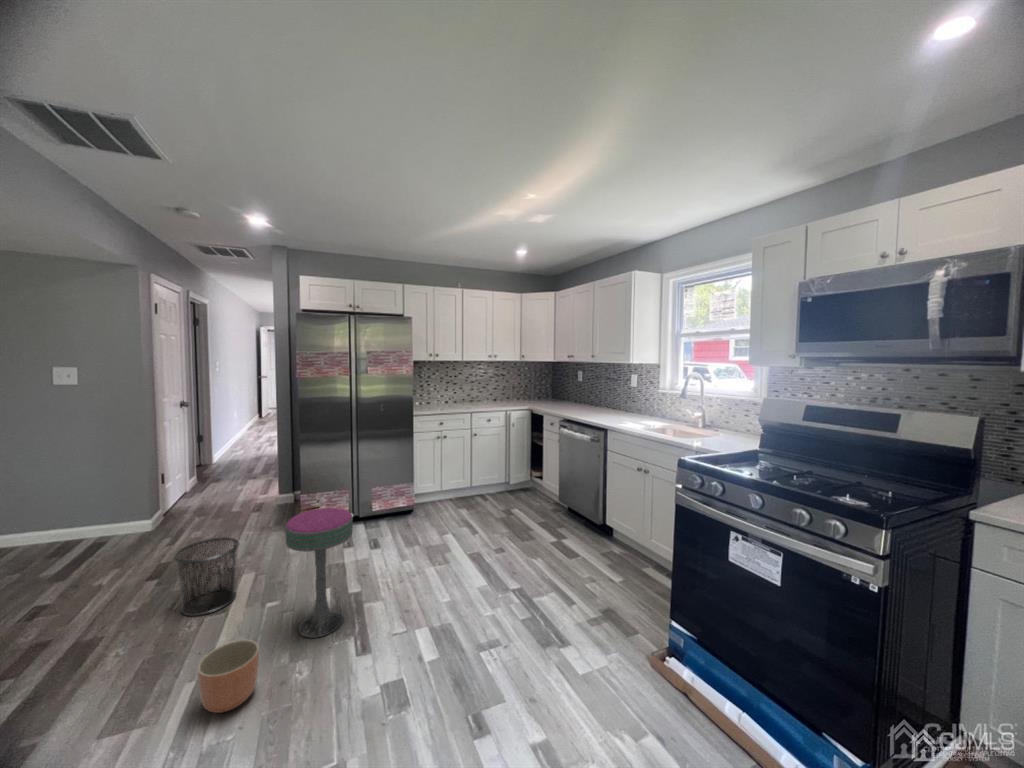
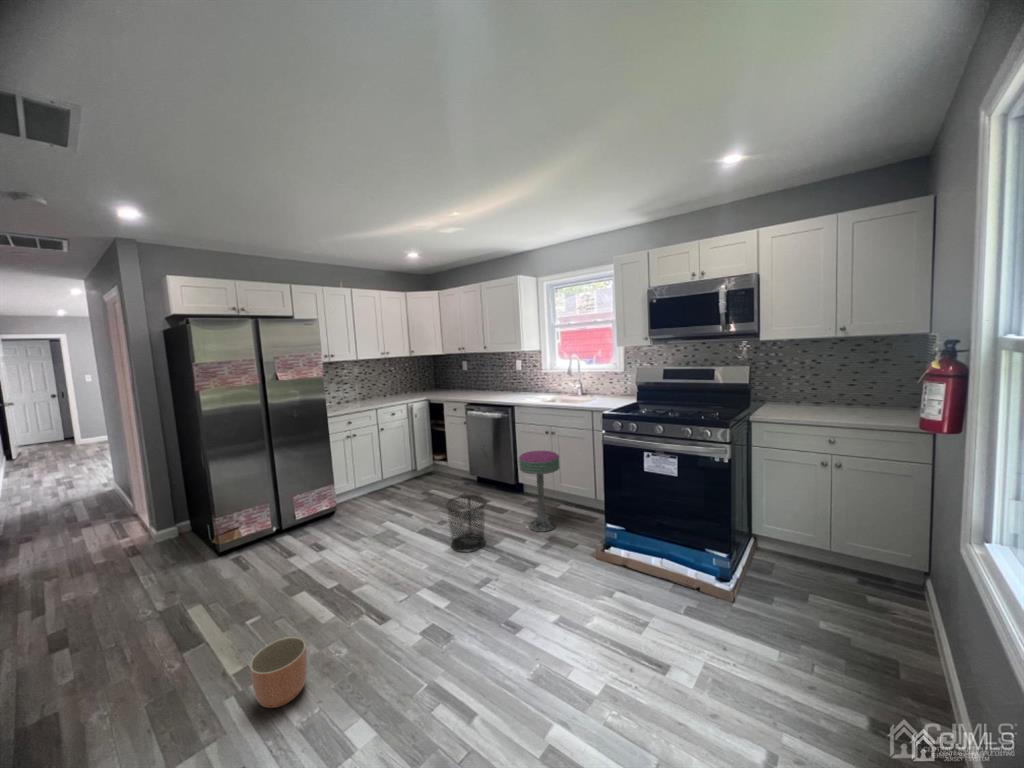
bar stool: present [285,508,353,638] -> present [519,451,559,532]
waste bin: present [174,537,239,616] -> present [446,495,486,552]

